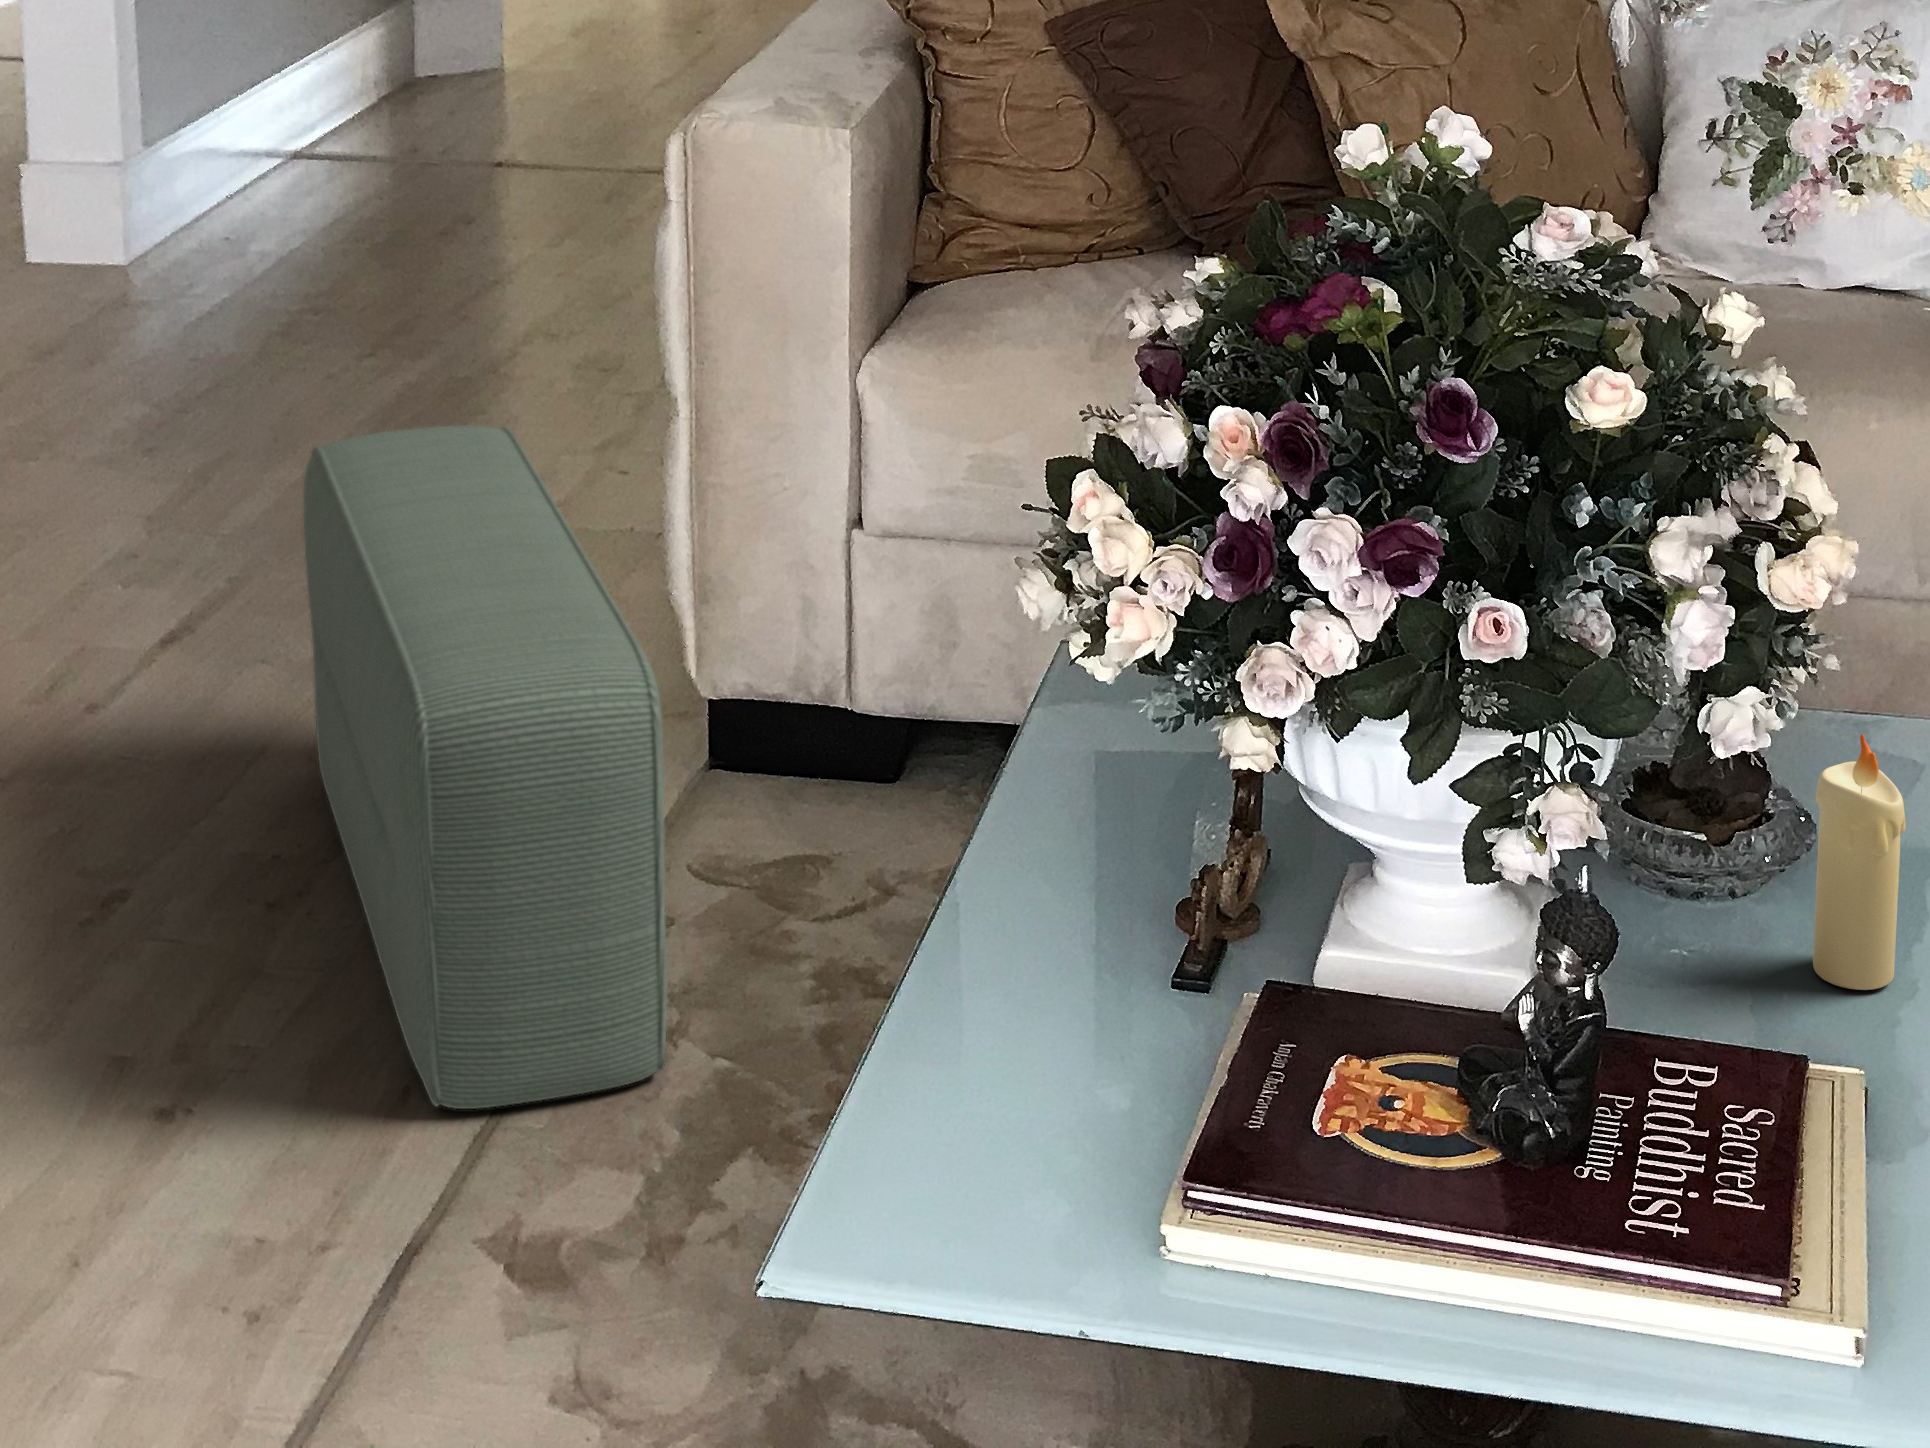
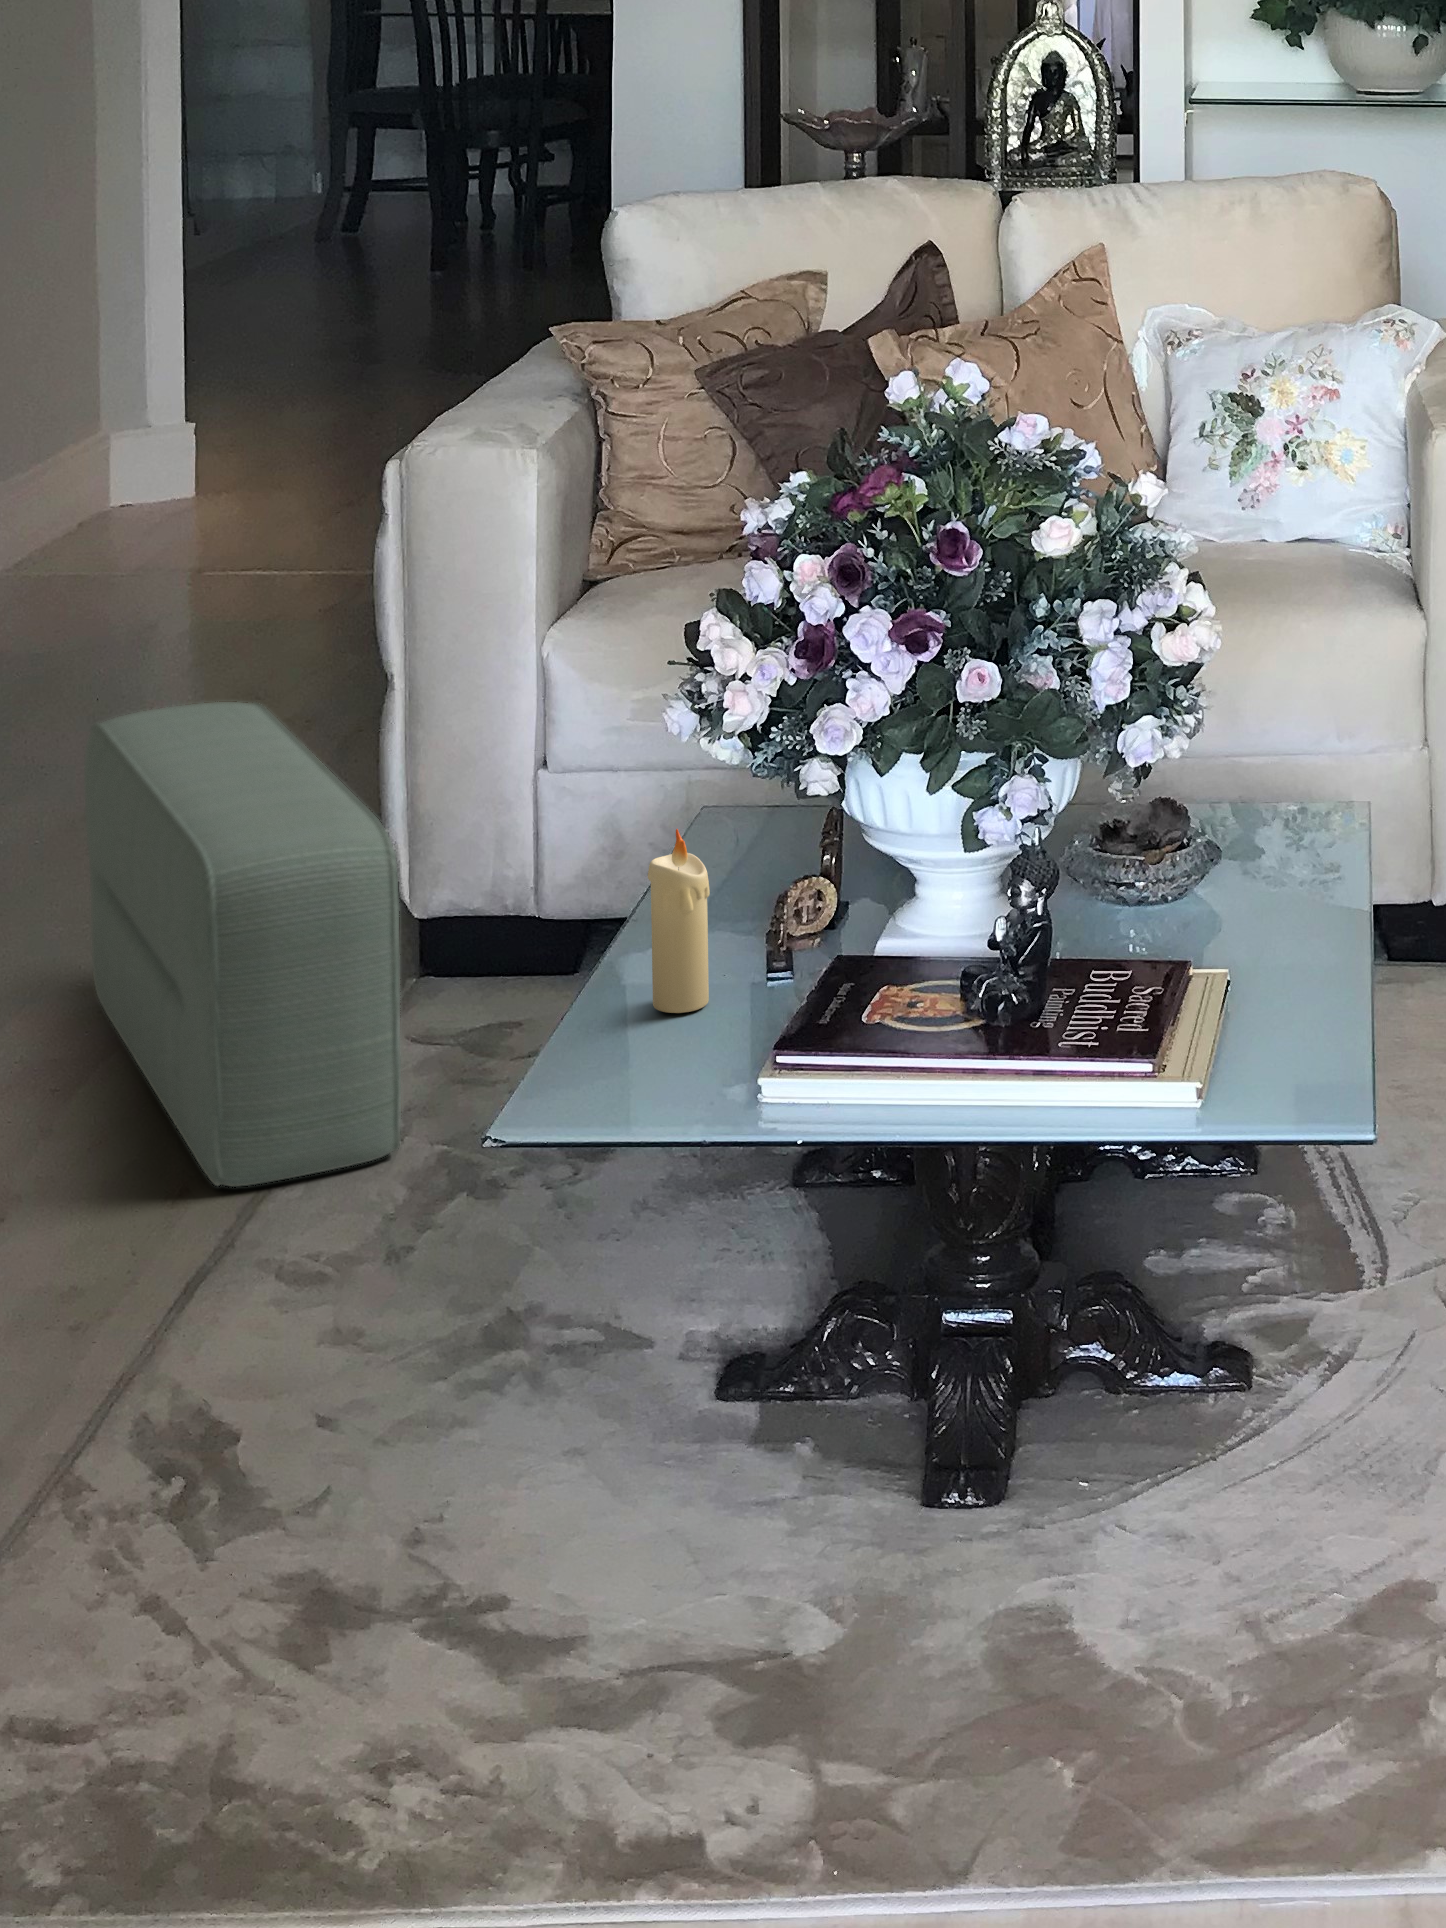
candle: present [1813,734,1906,990] -> present [648,829,710,1013]

